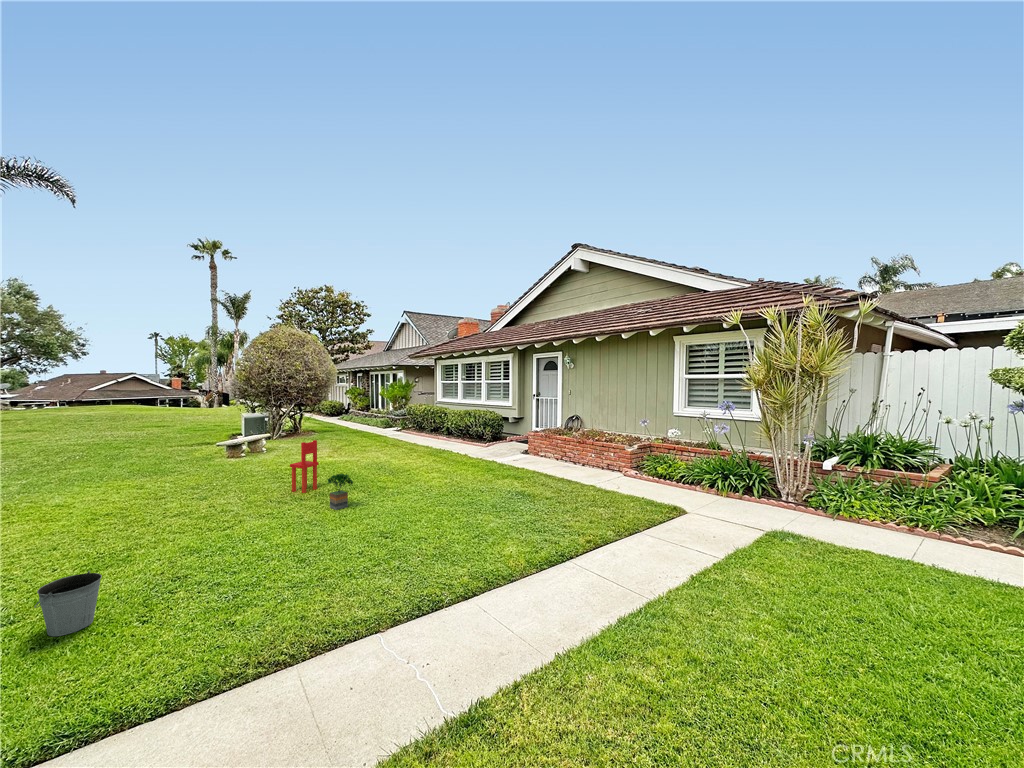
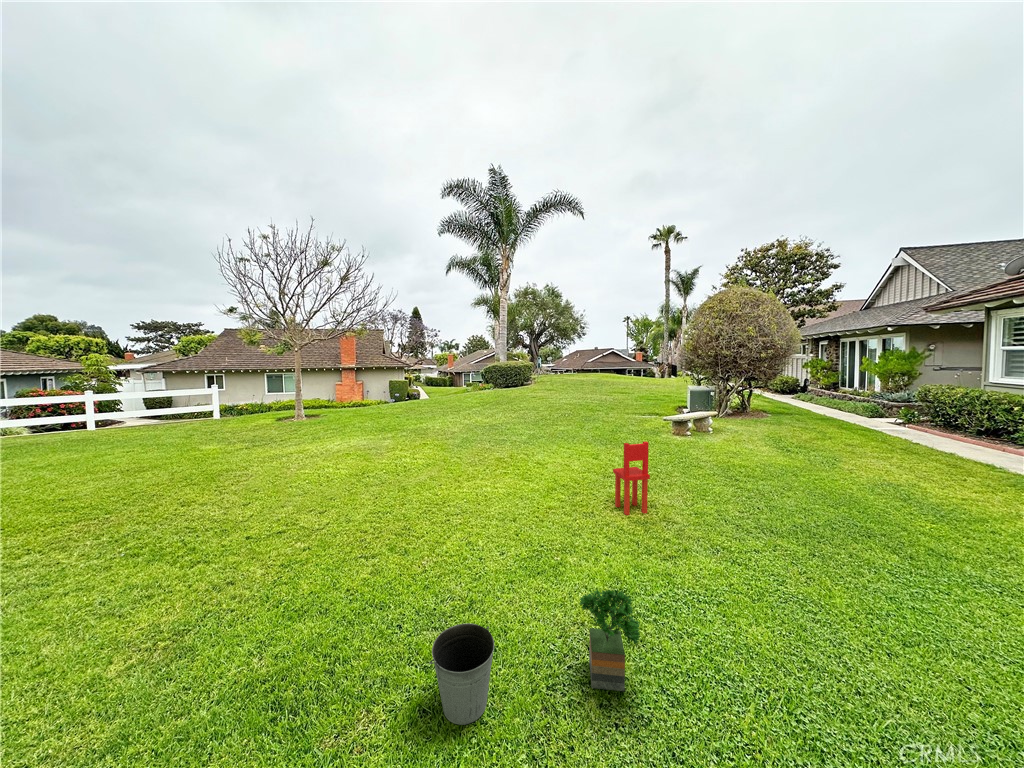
chair: present [290,440,319,493] -> present [613,442,650,515]
potted tree: present [328,474,353,510] -> present [579,589,640,691]

